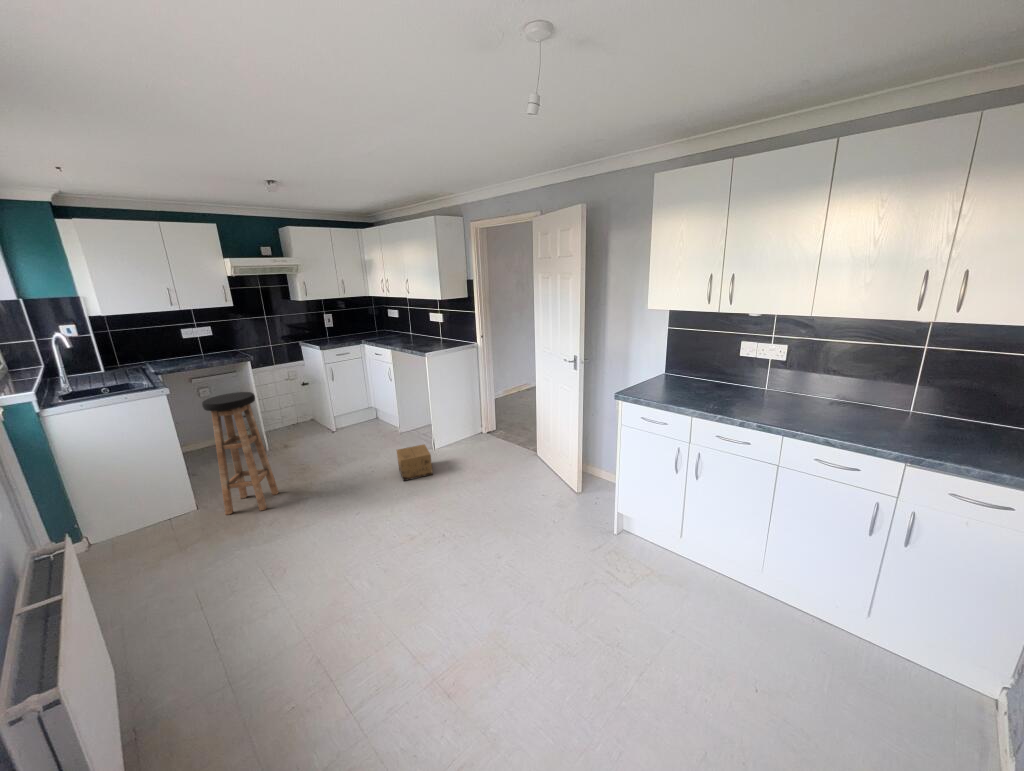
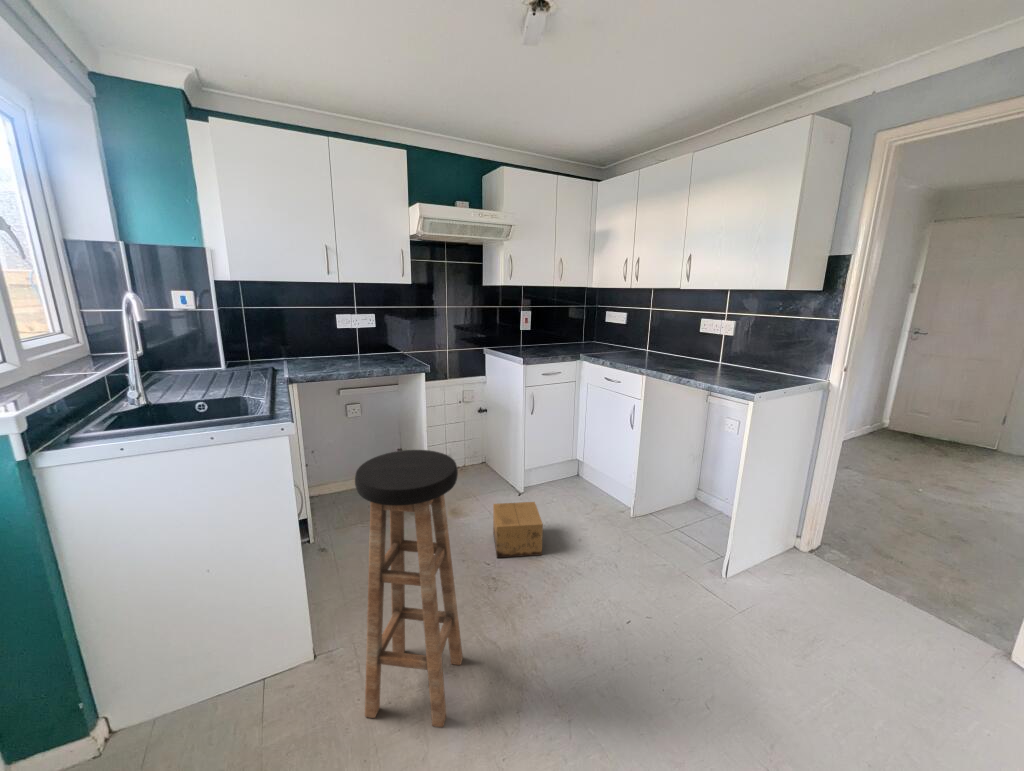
cardboard box: present [396,445,433,481] -> present [493,502,543,558]

